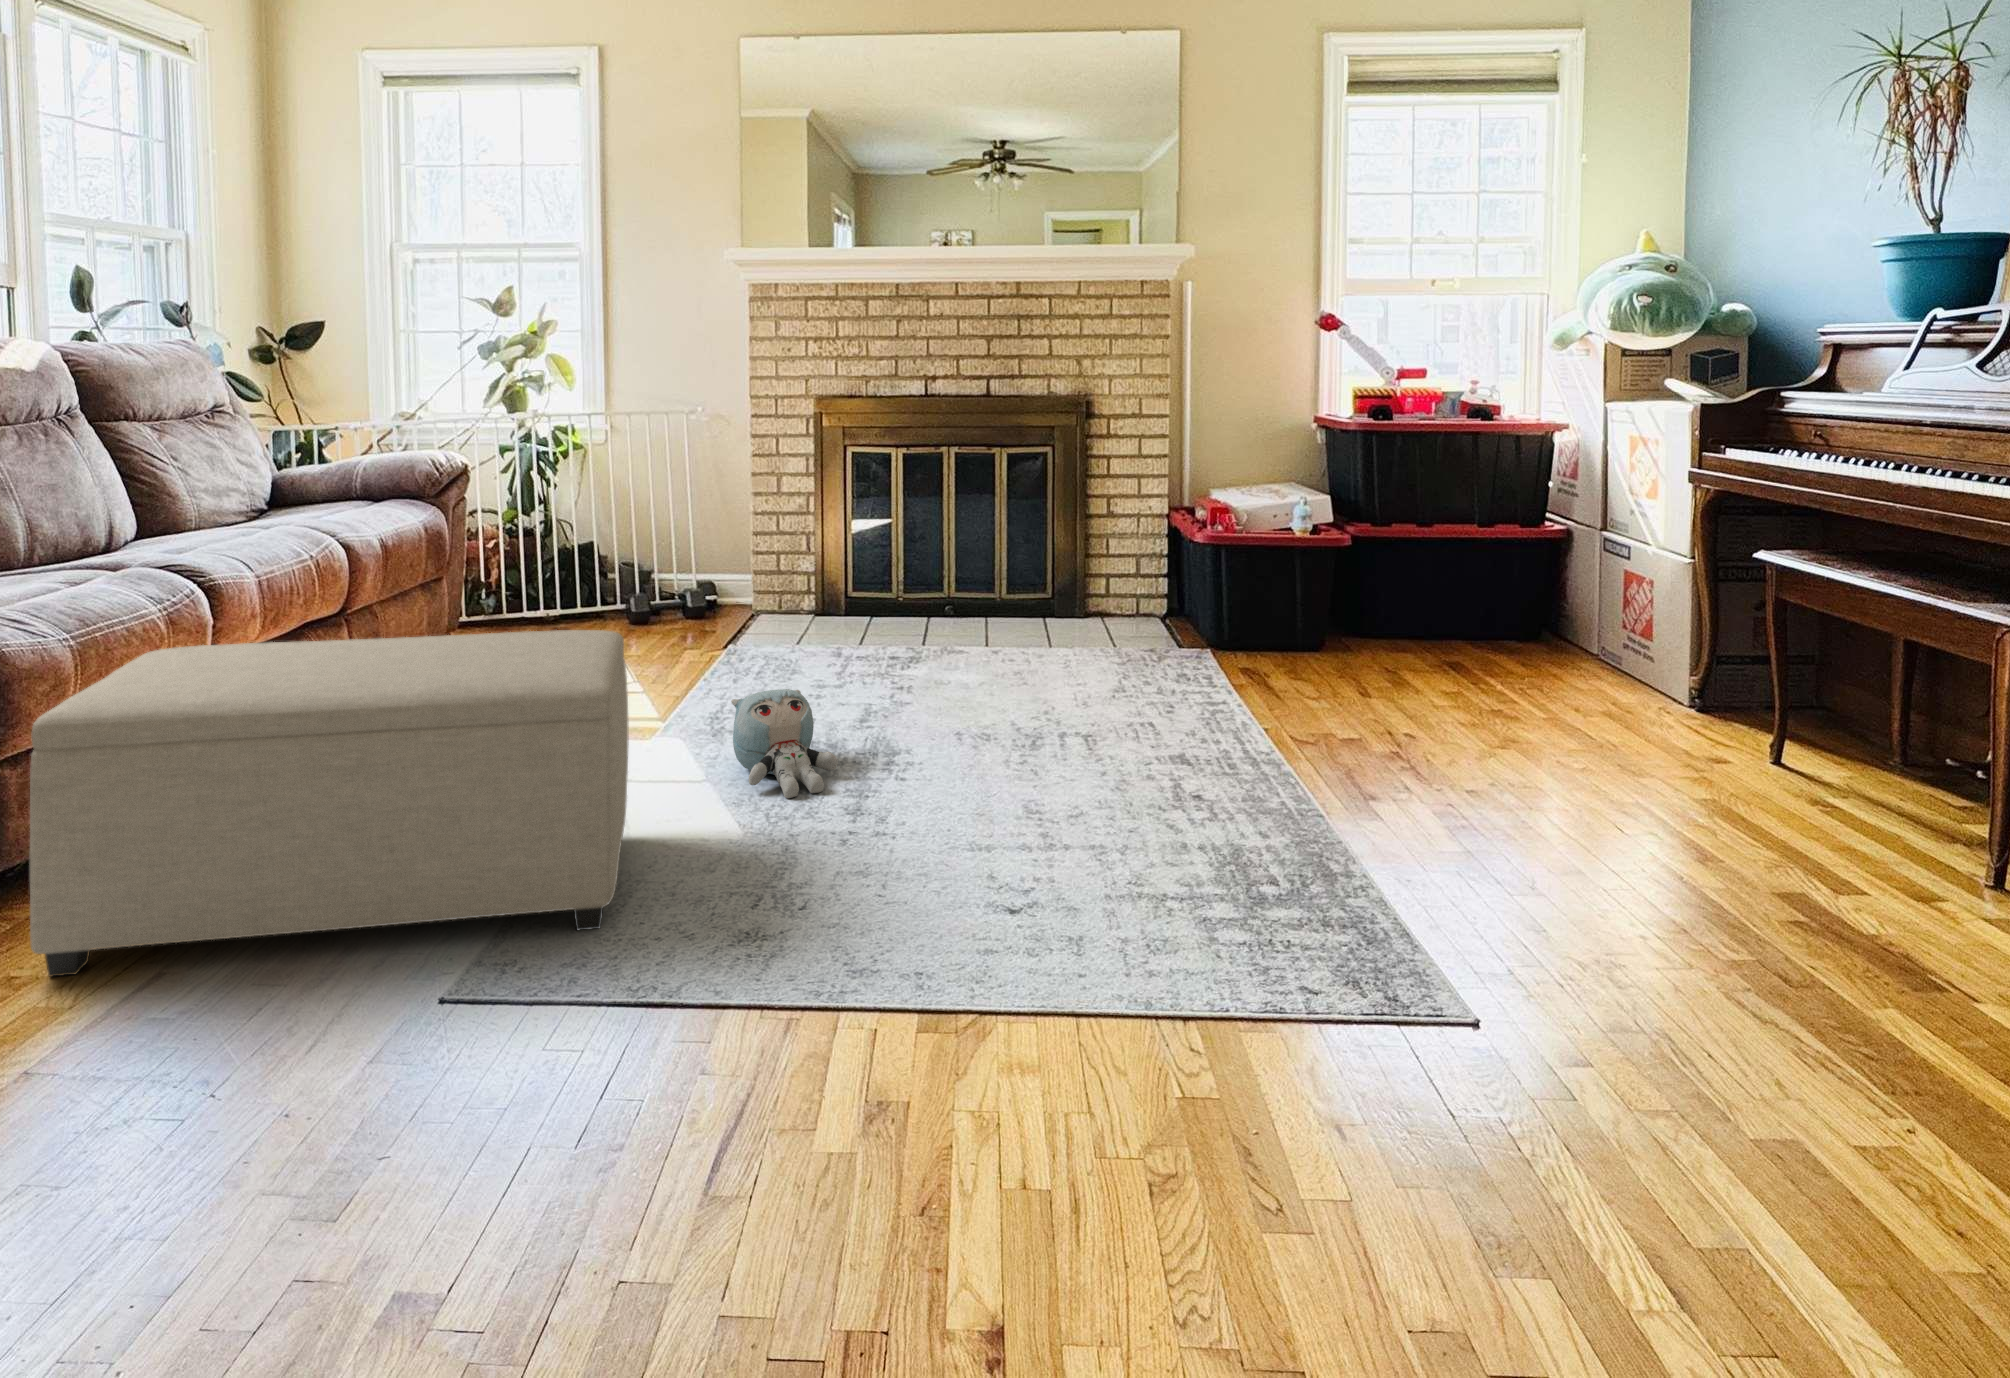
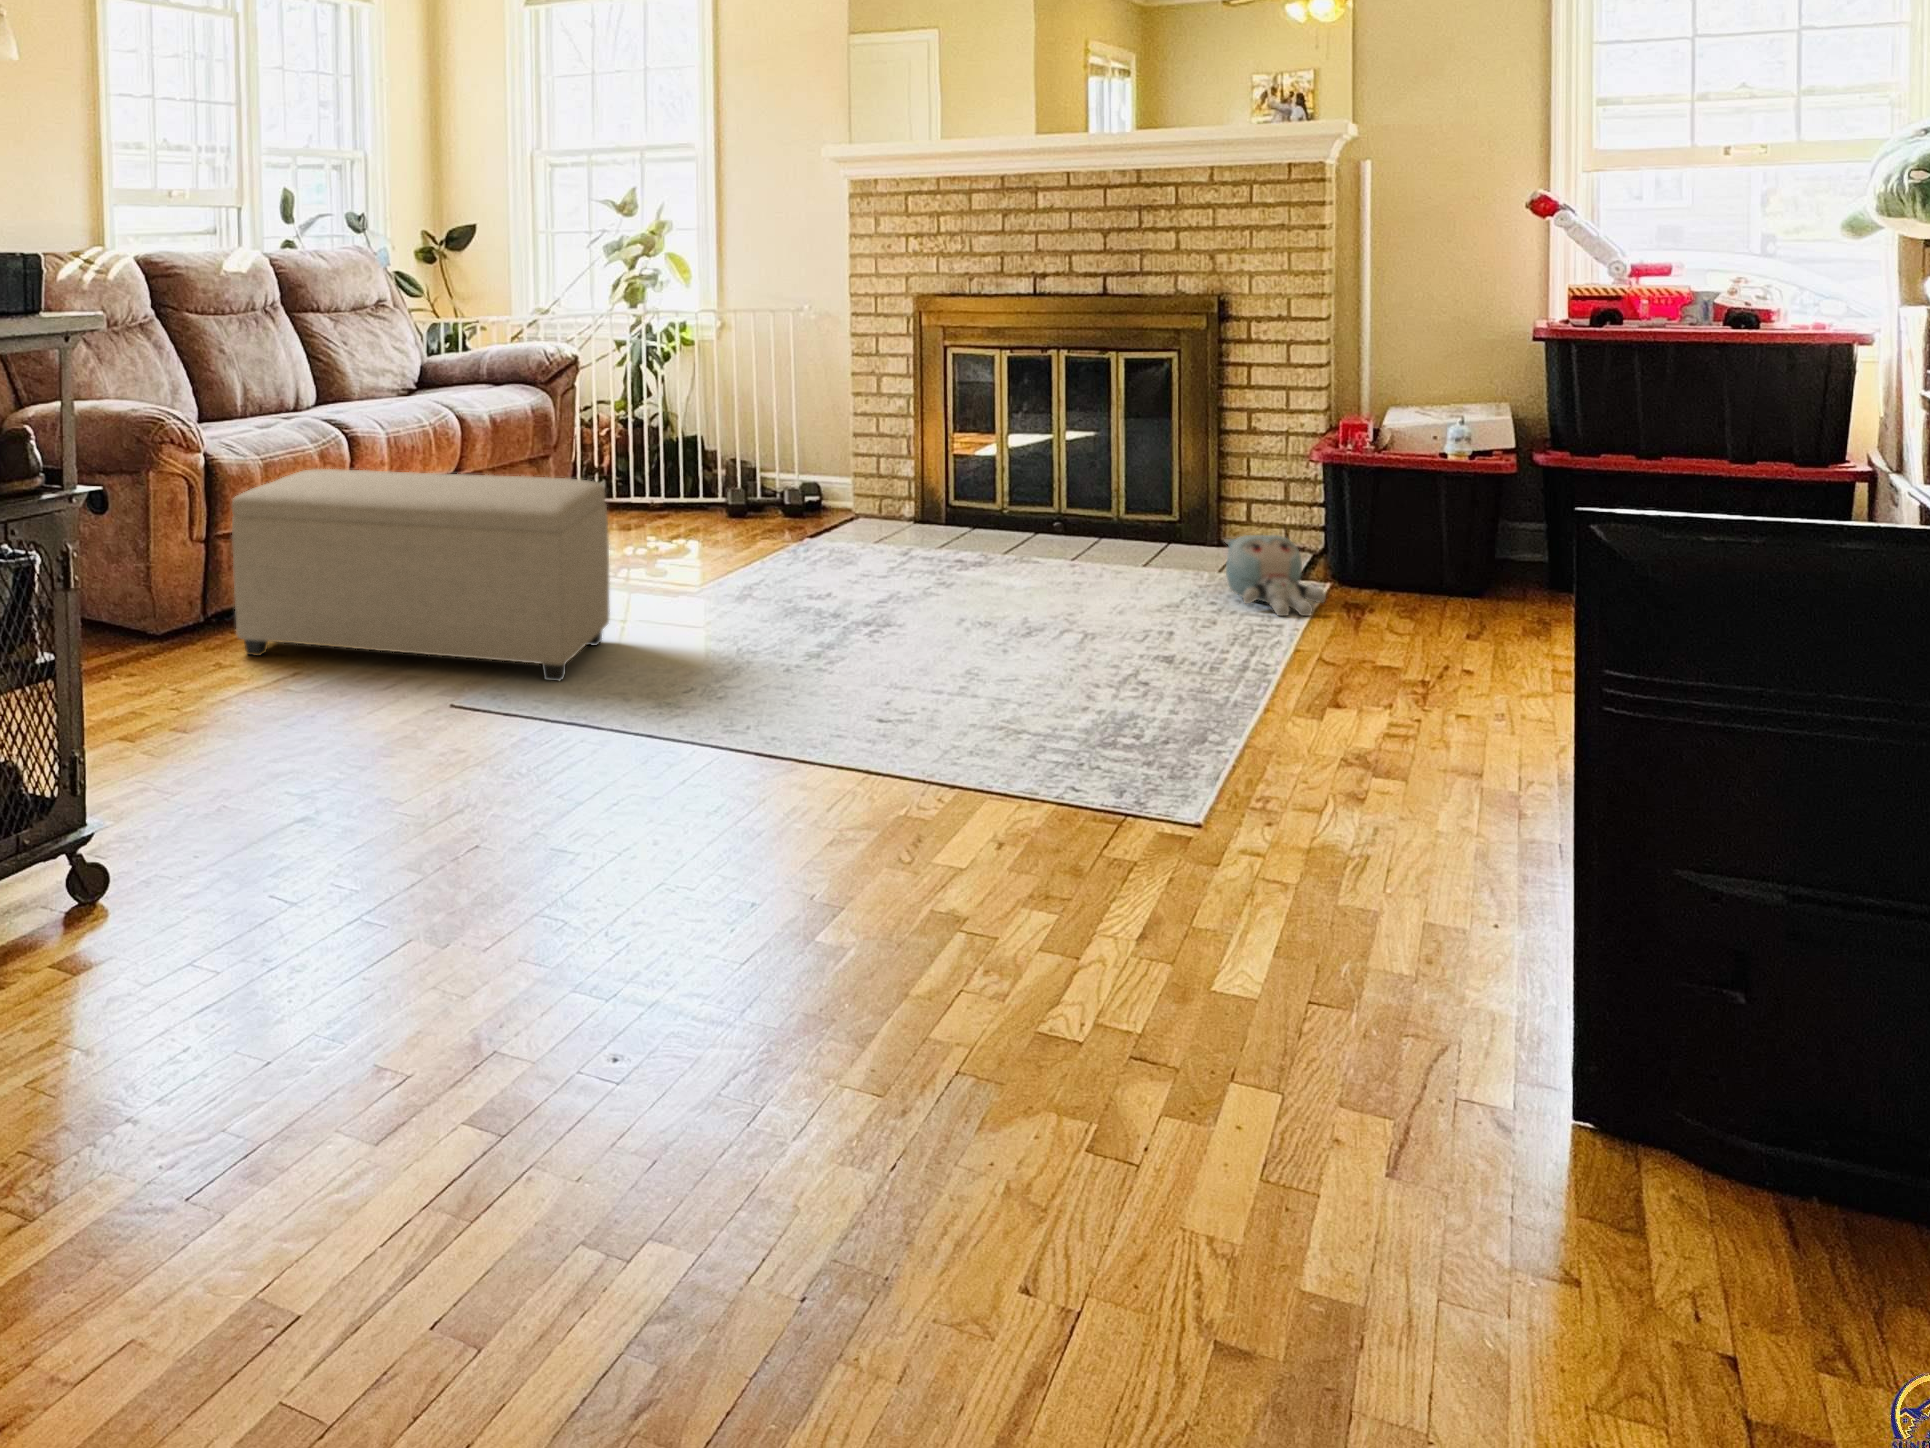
plush toy: present [731,689,838,798] -> present [1225,535,1326,616]

